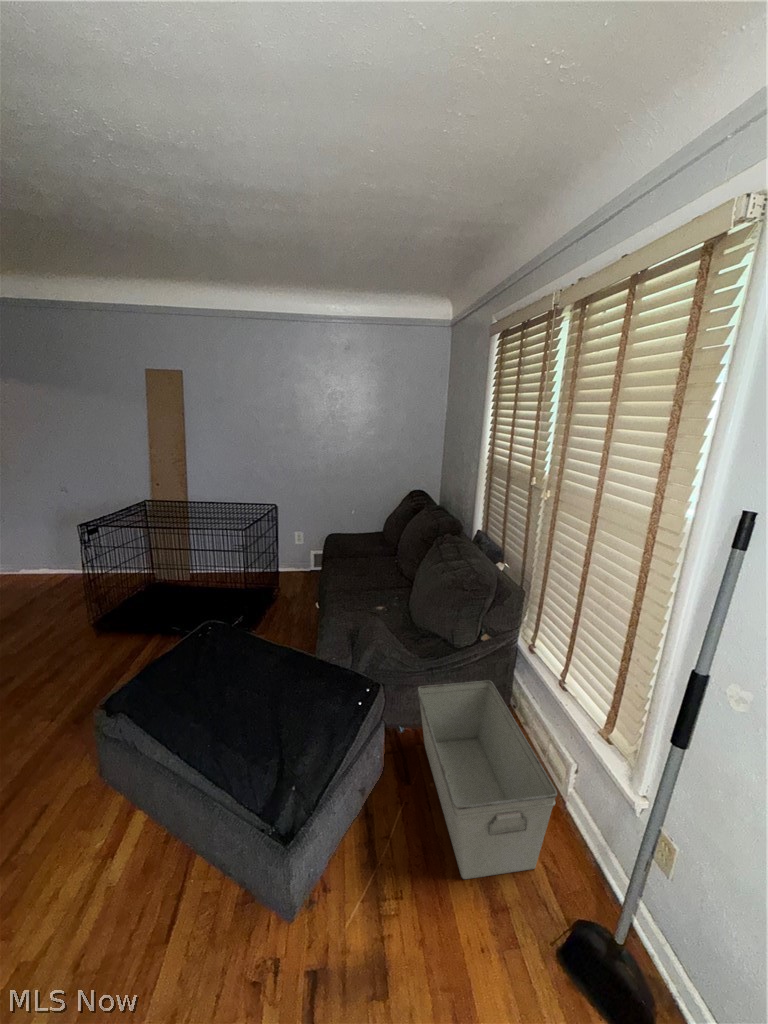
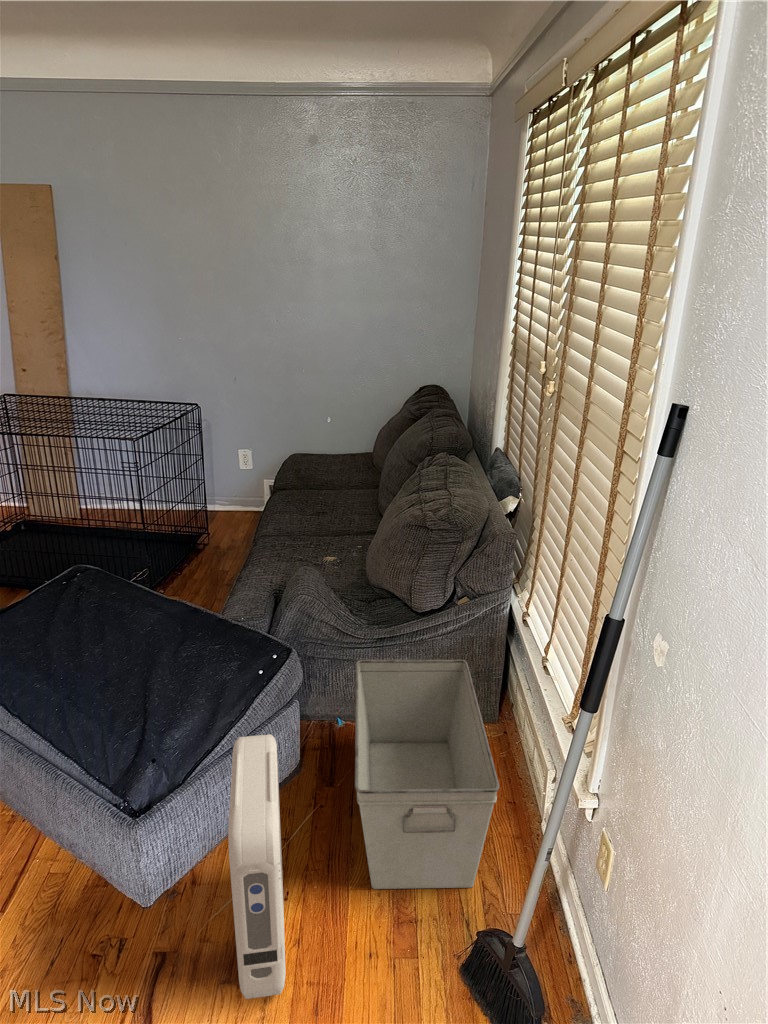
air purifier: none [363,770,431,1018] -> present [228,734,286,999]

